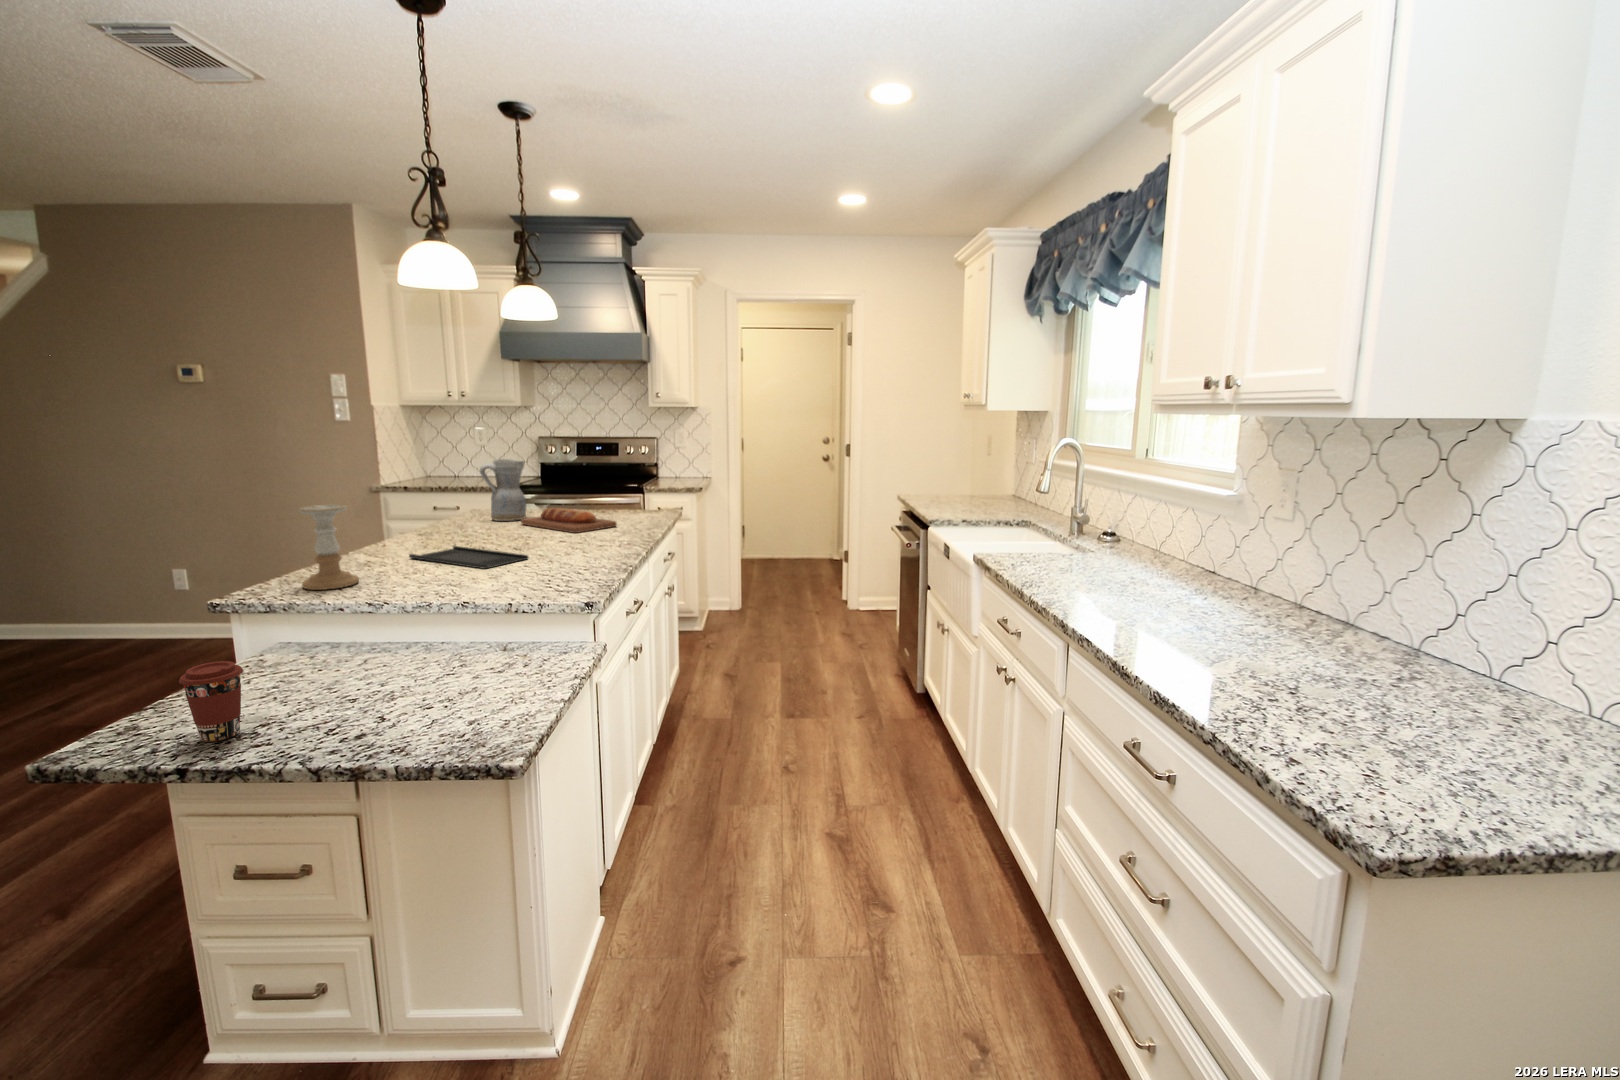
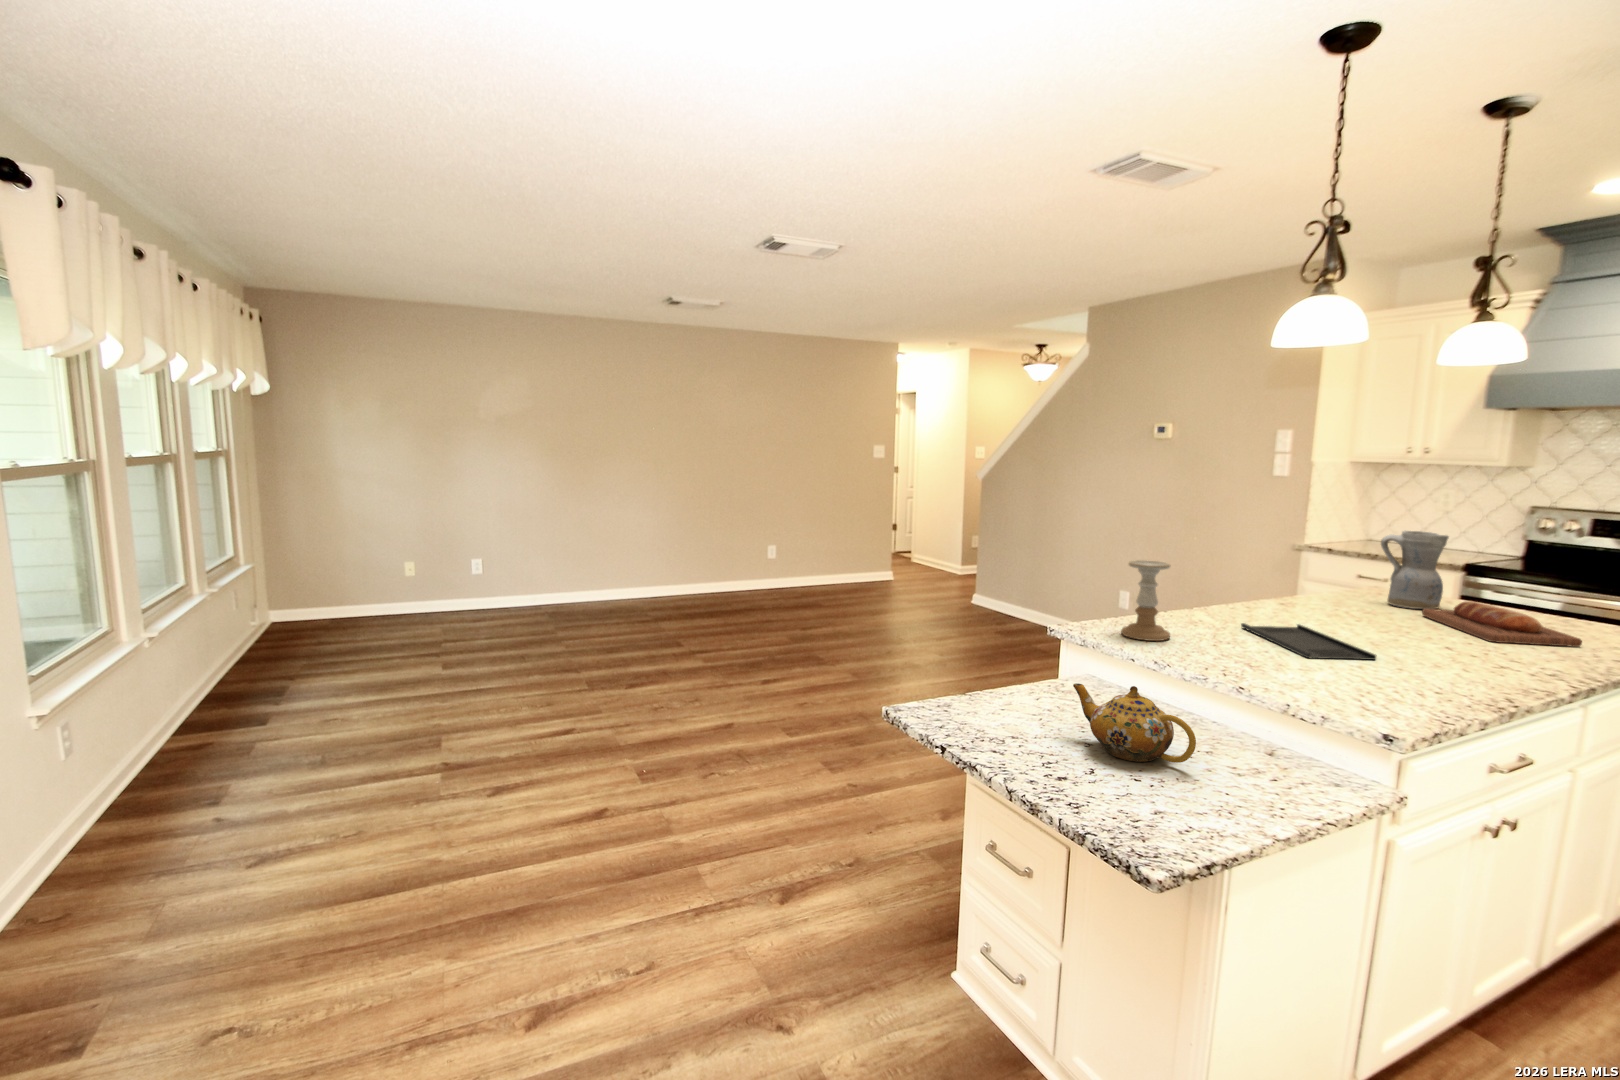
teapot: none [319,623,467,698] -> present [1073,683,1196,763]
coffee cup: present [179,661,243,742] -> none [968,673,1009,737]

